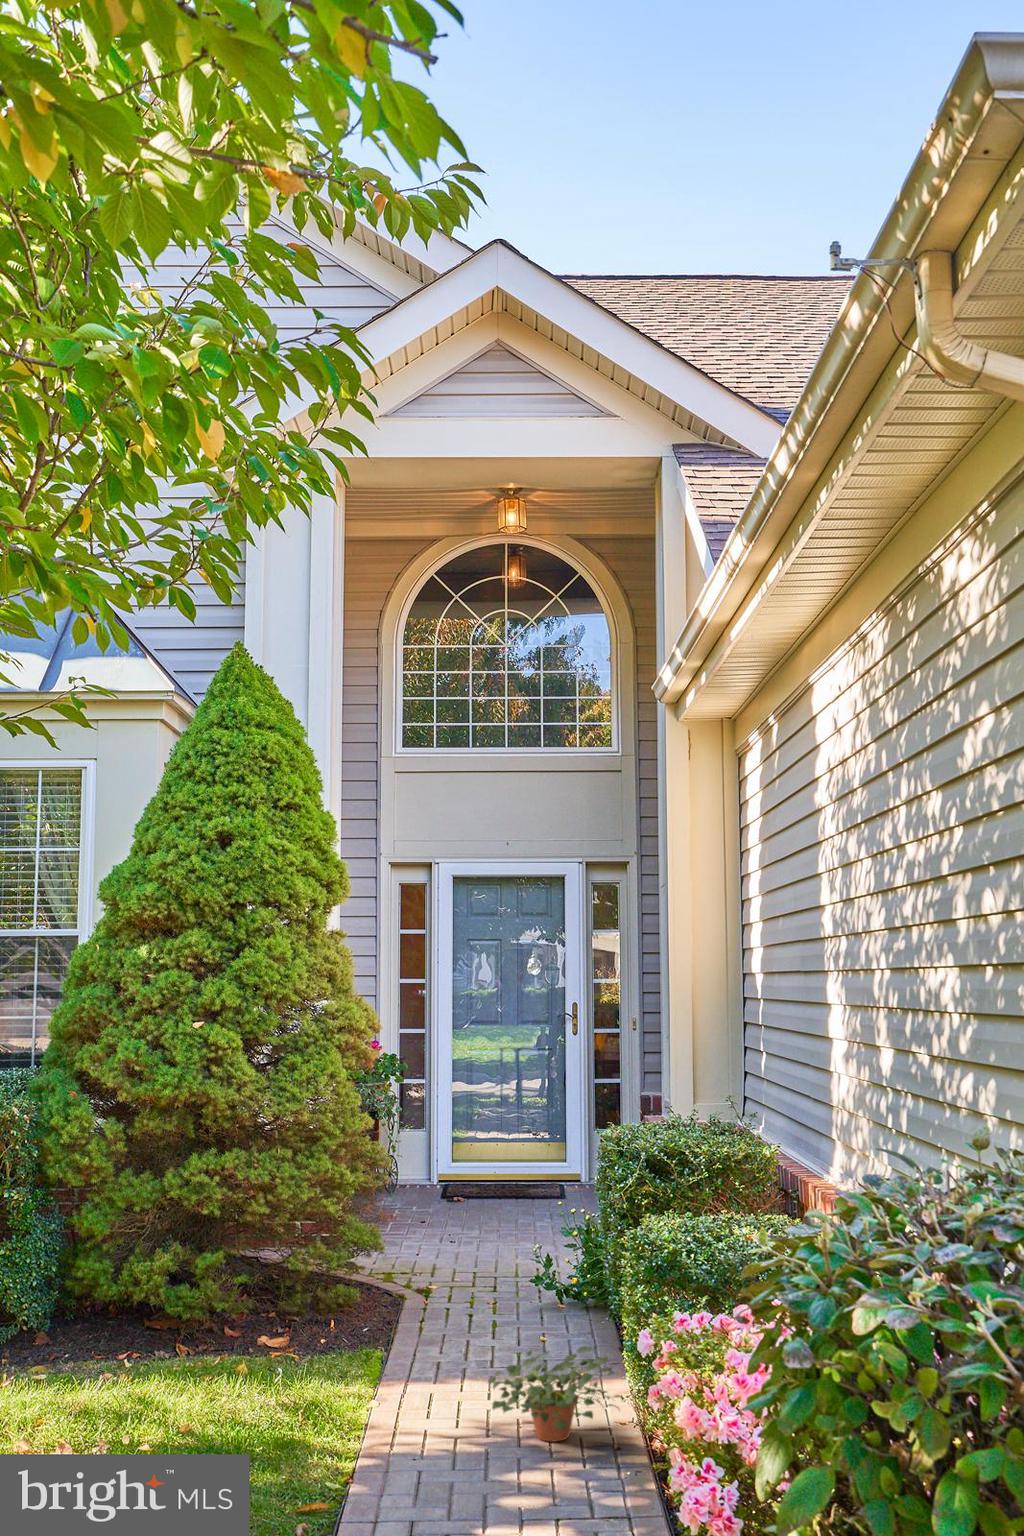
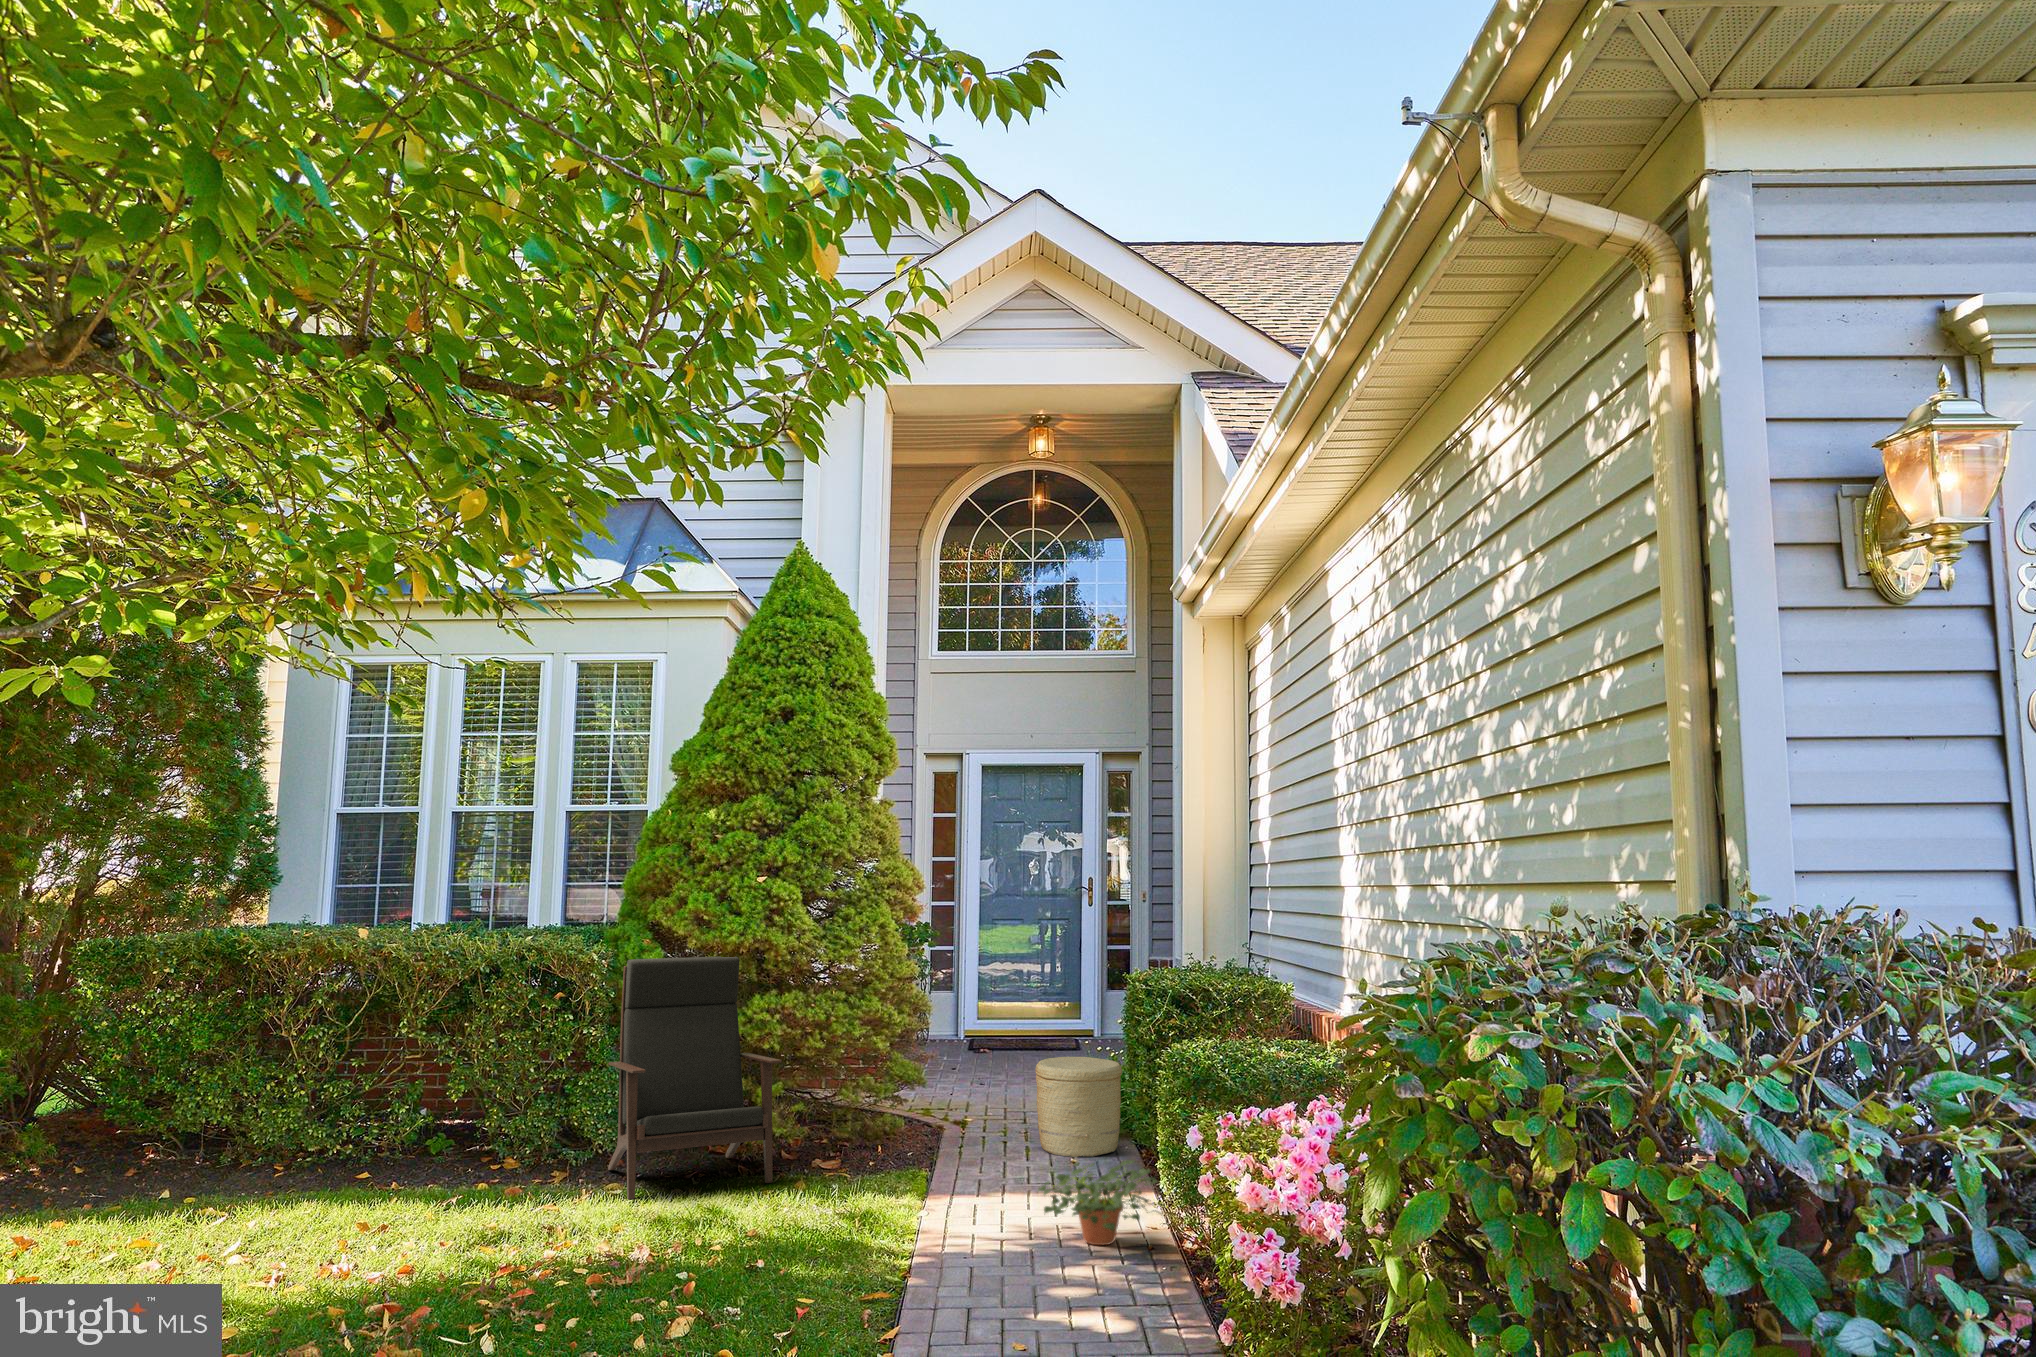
lounge chair: none [35,1117,219,1388] -> present [608,957,782,1199]
woven basket: none [498,1215,591,1327] -> present [1035,1057,1122,1157]

